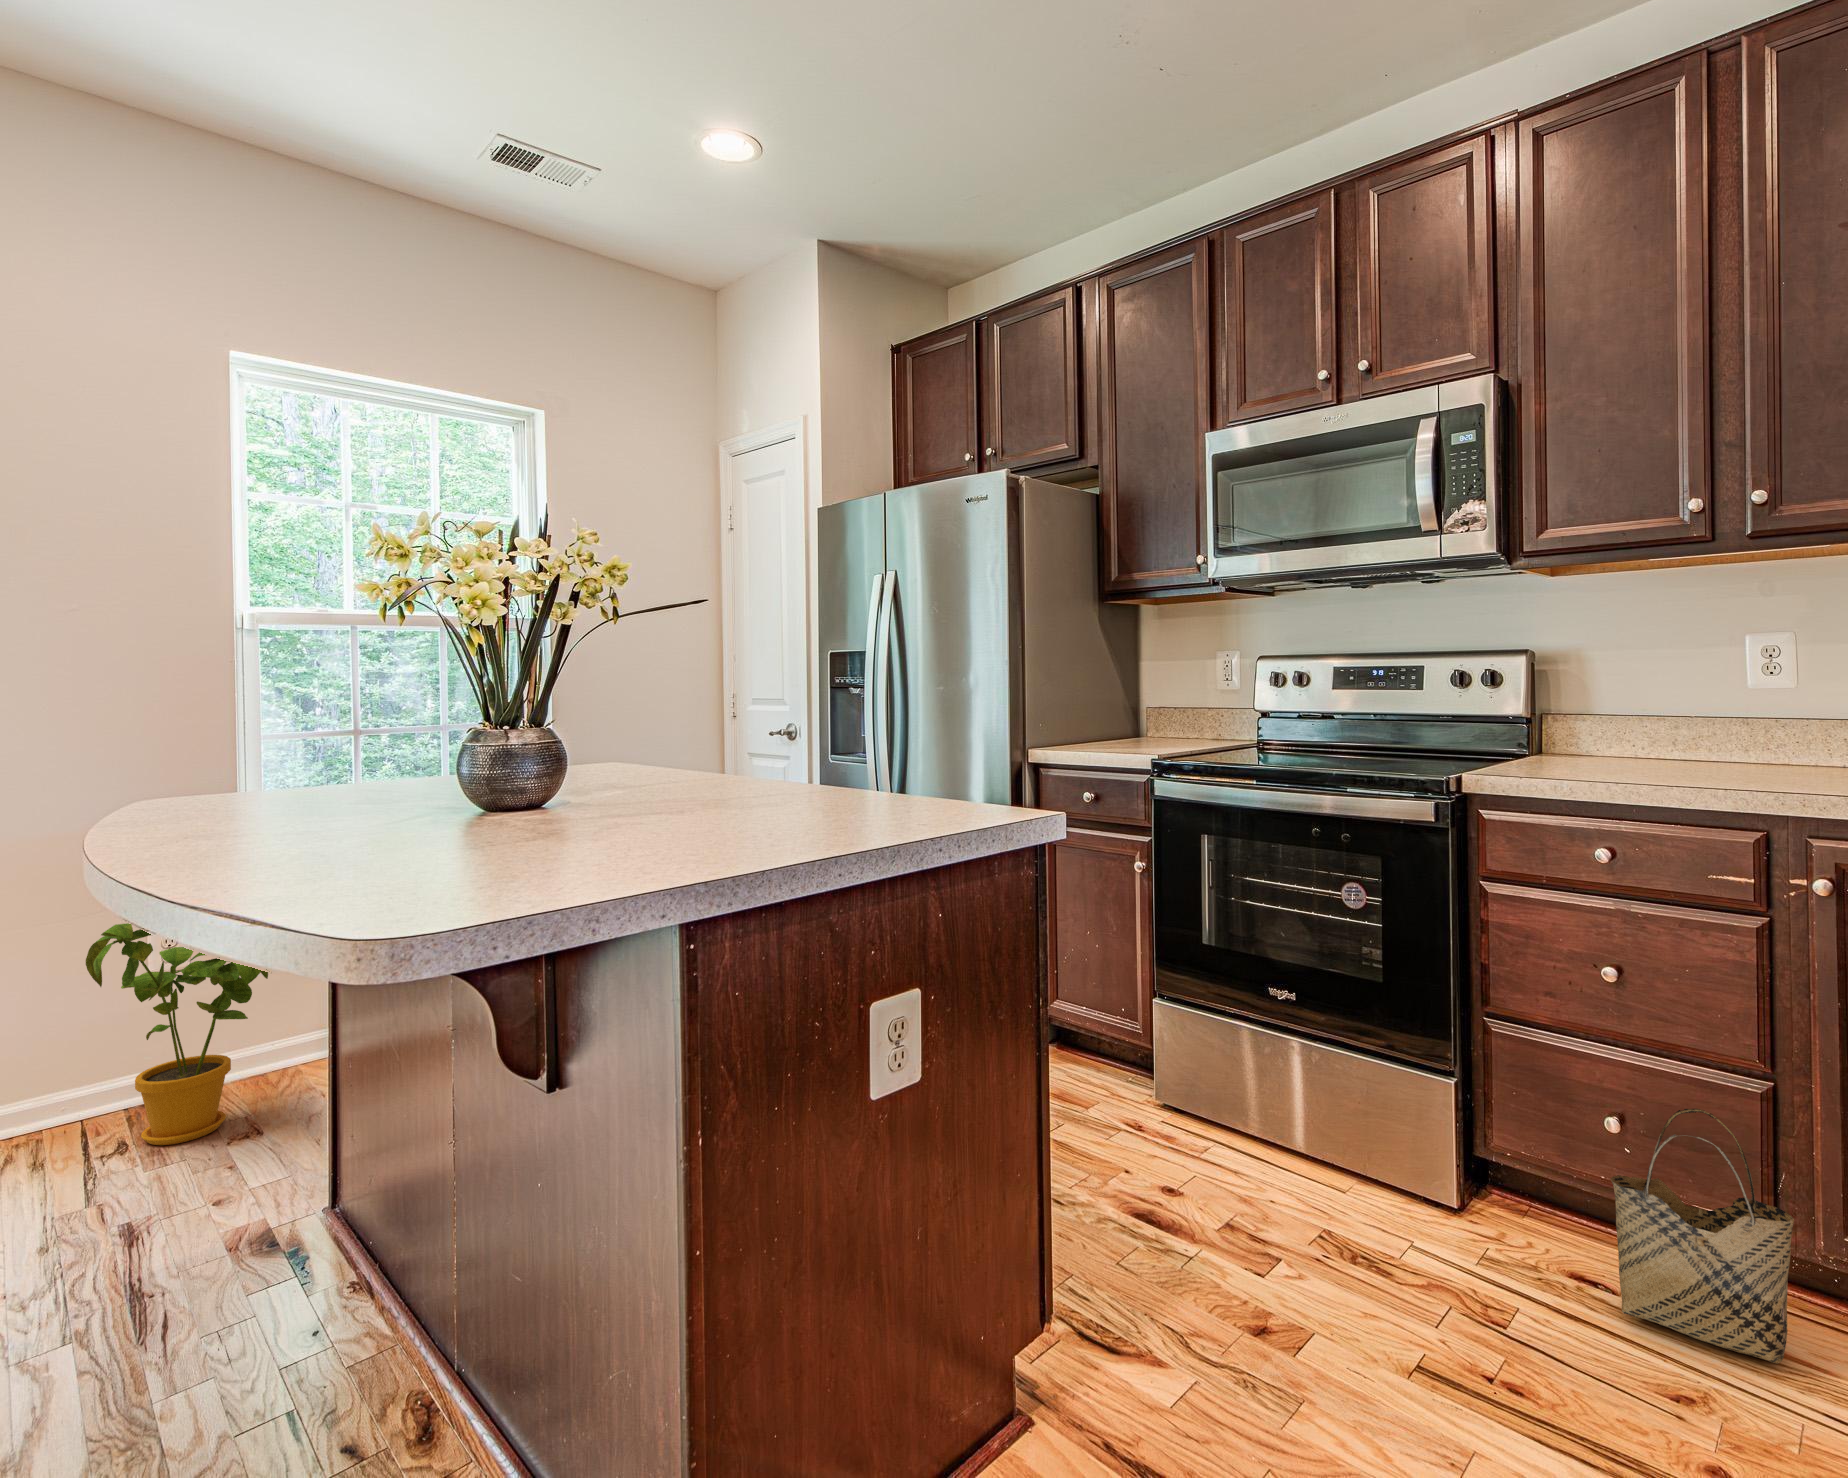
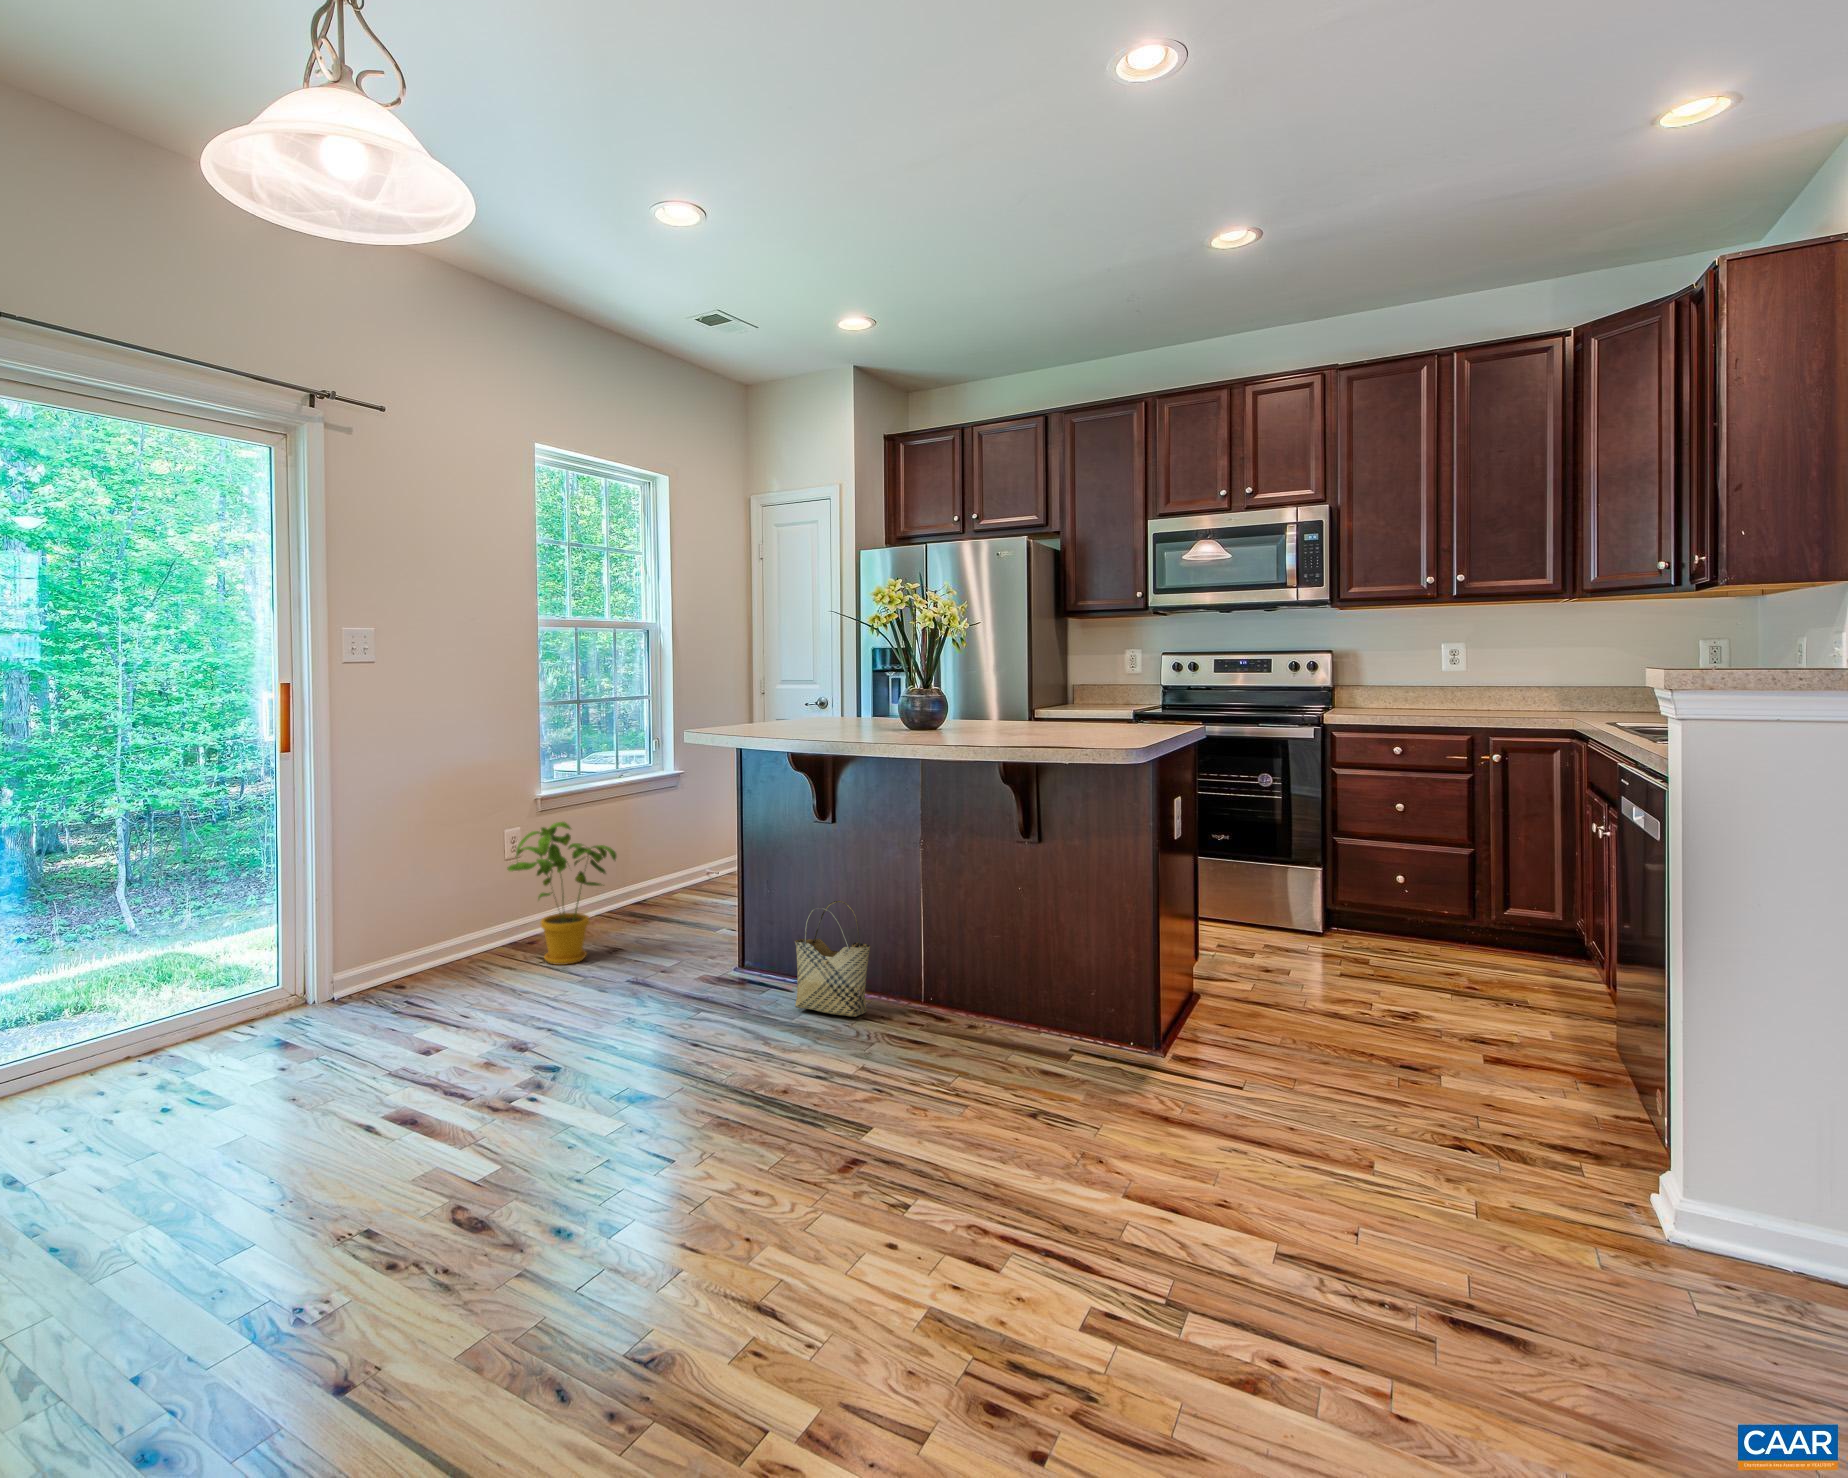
woven basket: present [1610,1109,1794,1364] -> present [794,901,870,1016]

